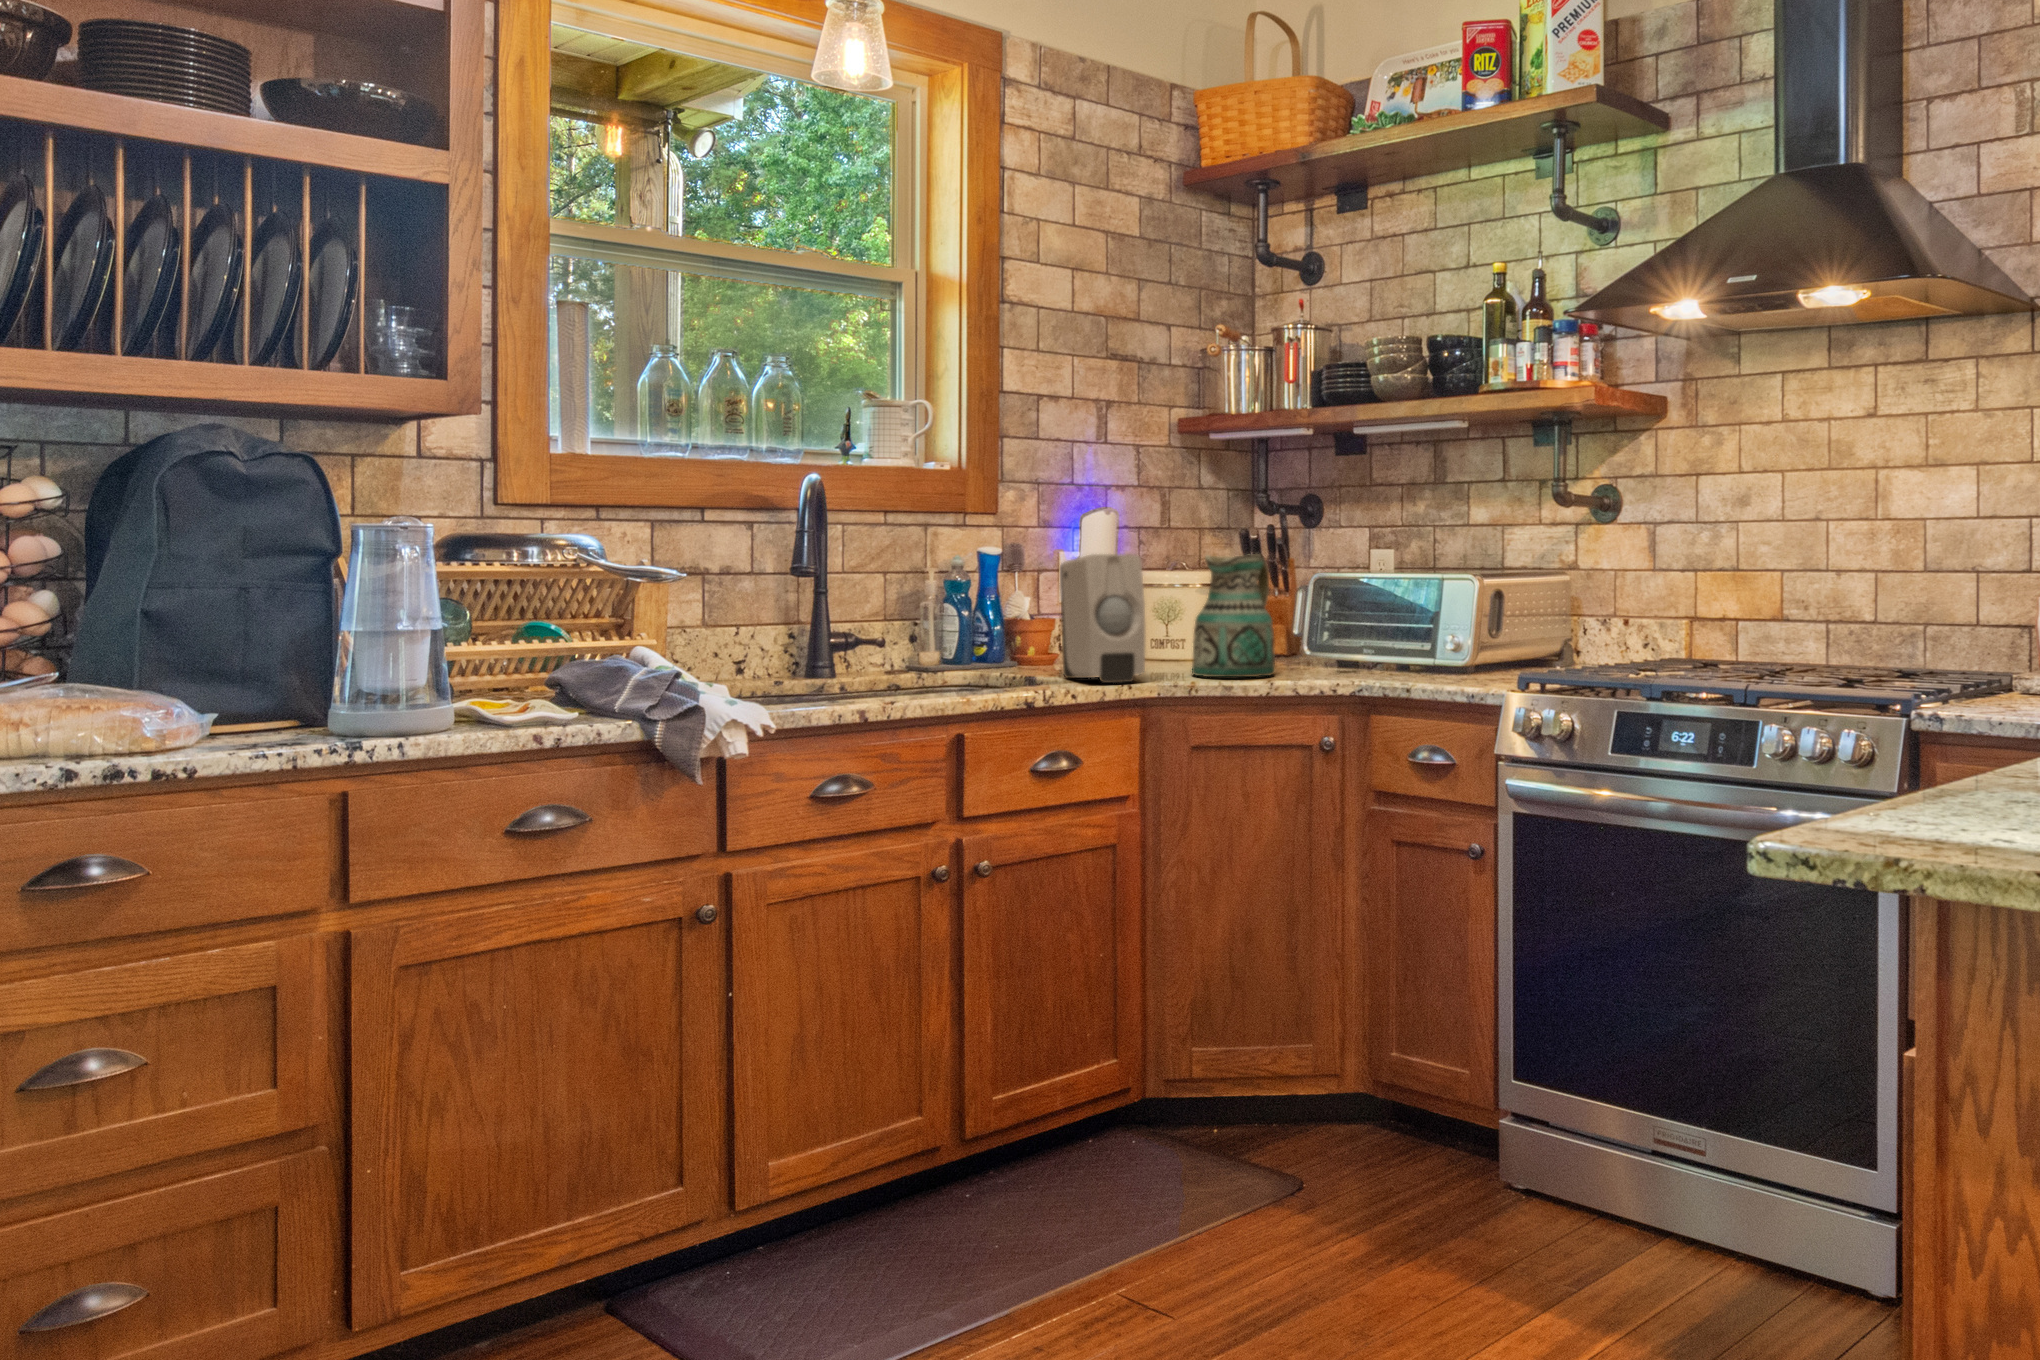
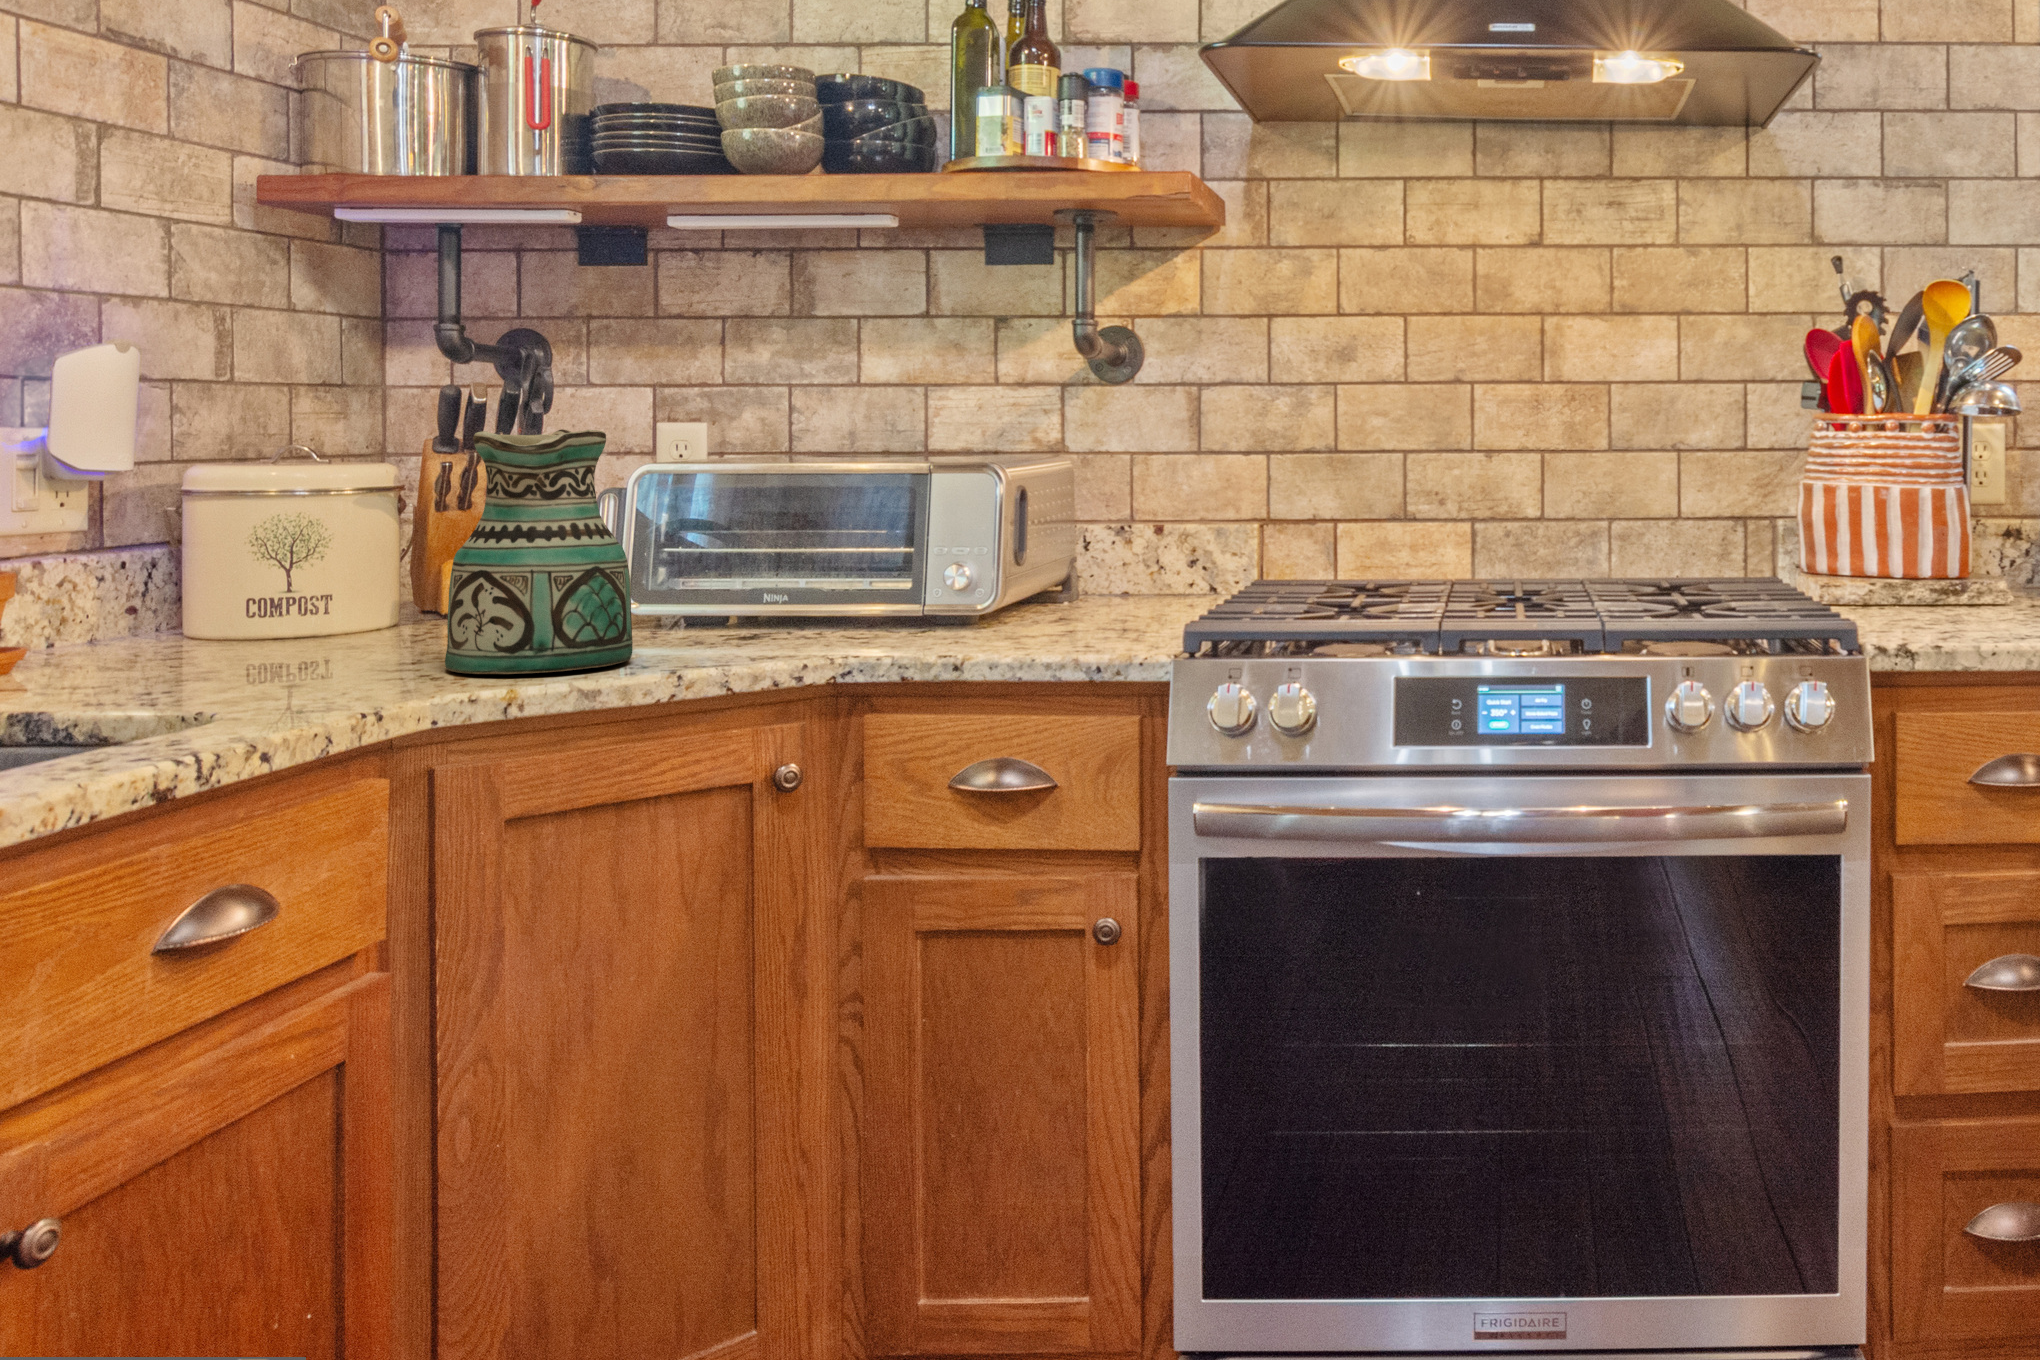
soap dispenser: present [1060,554,1145,683] -> none [121,428,384,711]

